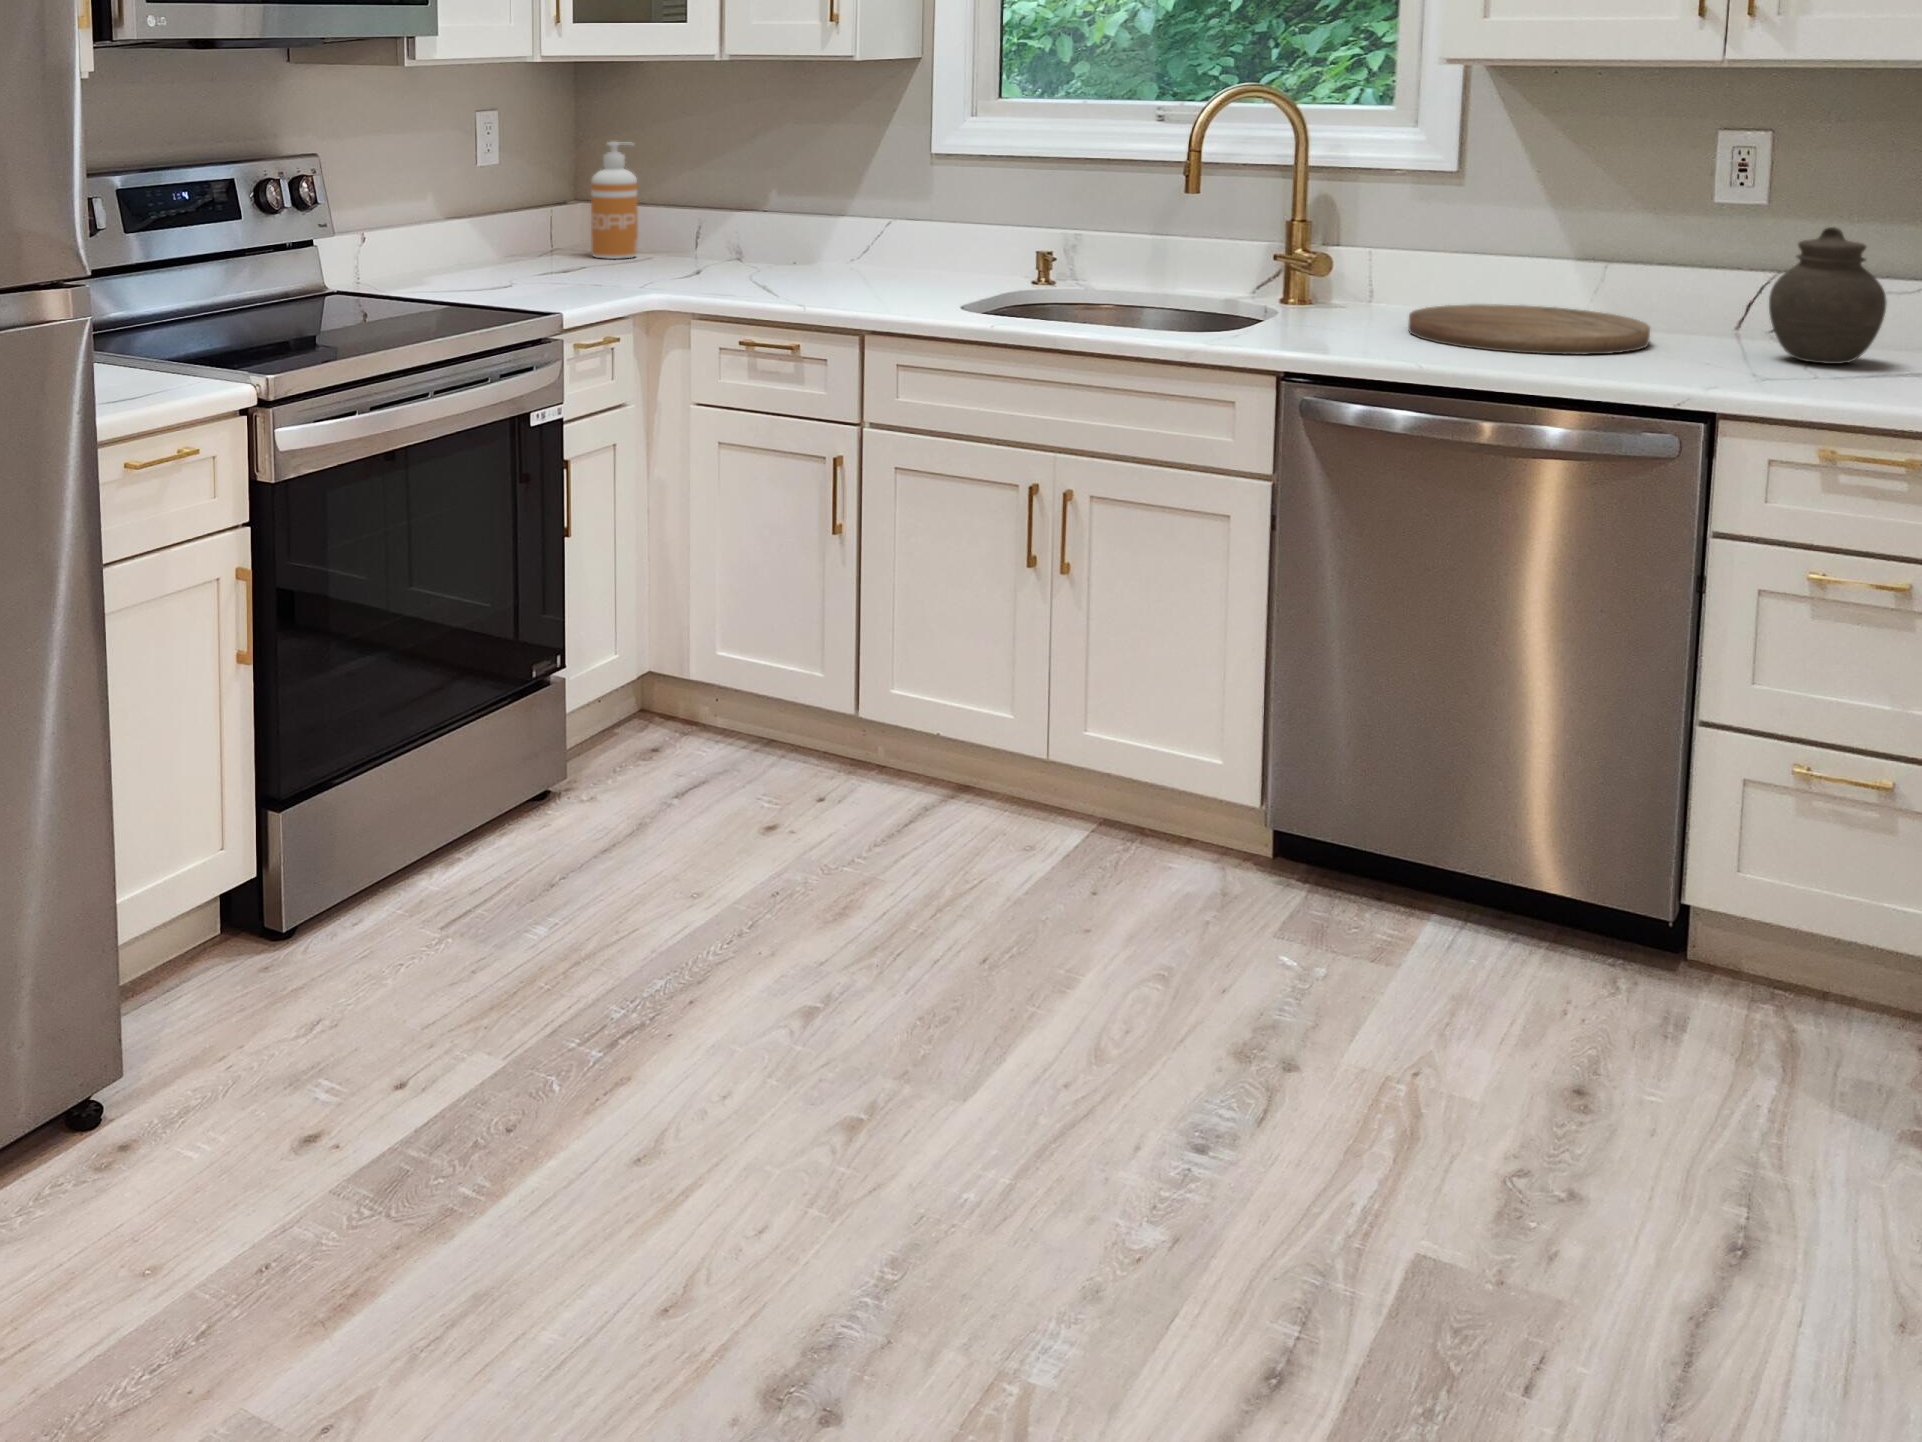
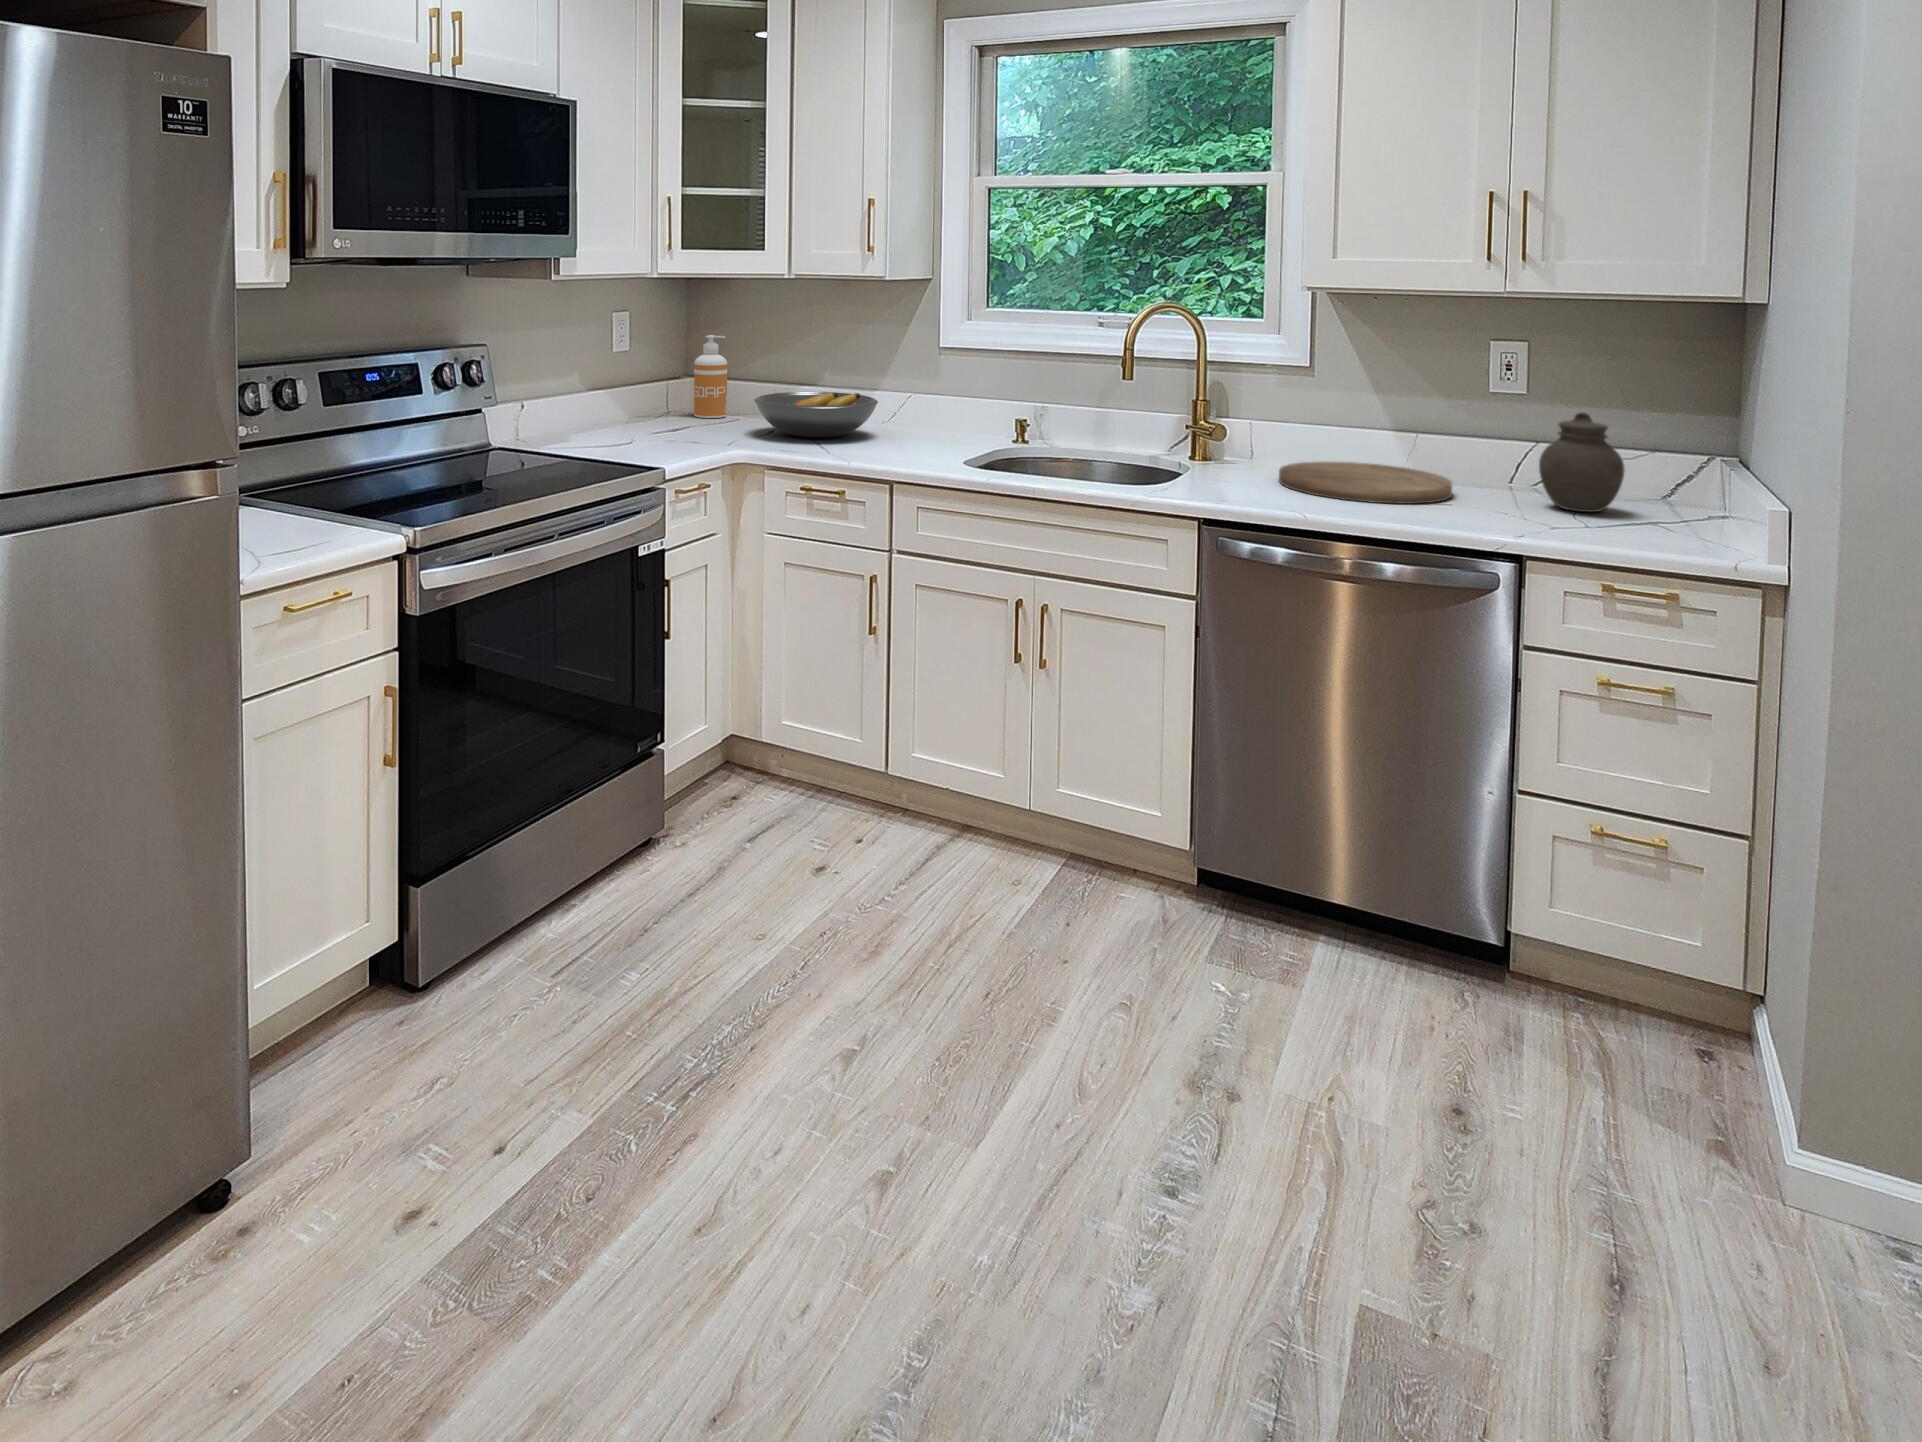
fruit bowl: none [678,218,851,280] -> present [754,392,878,437]

